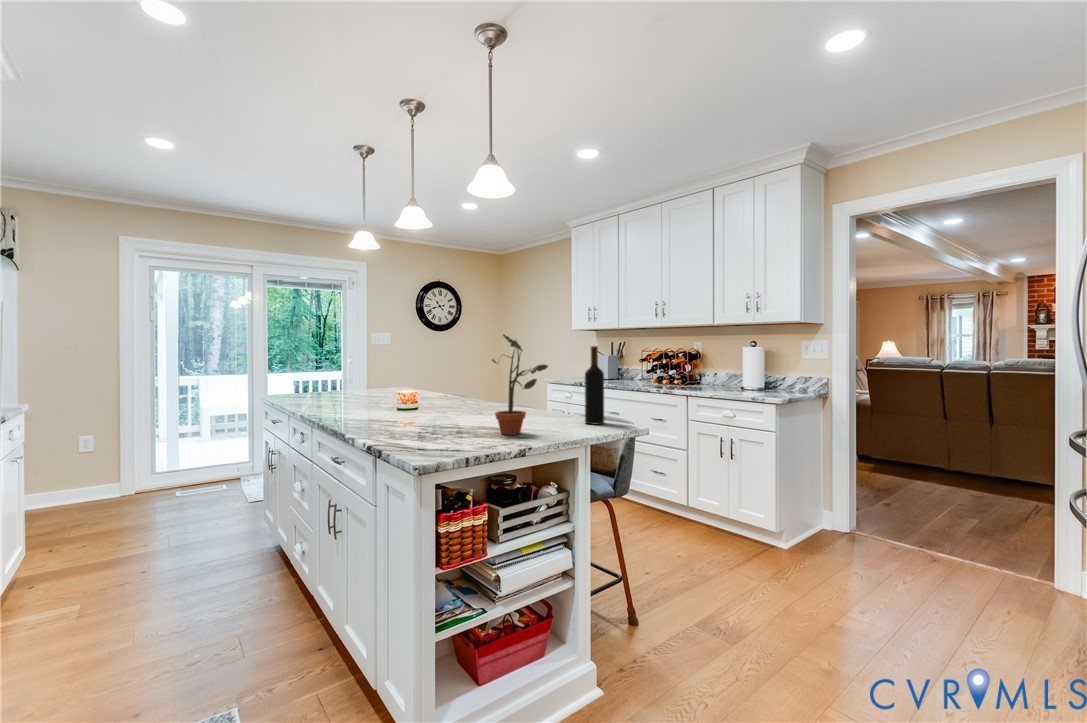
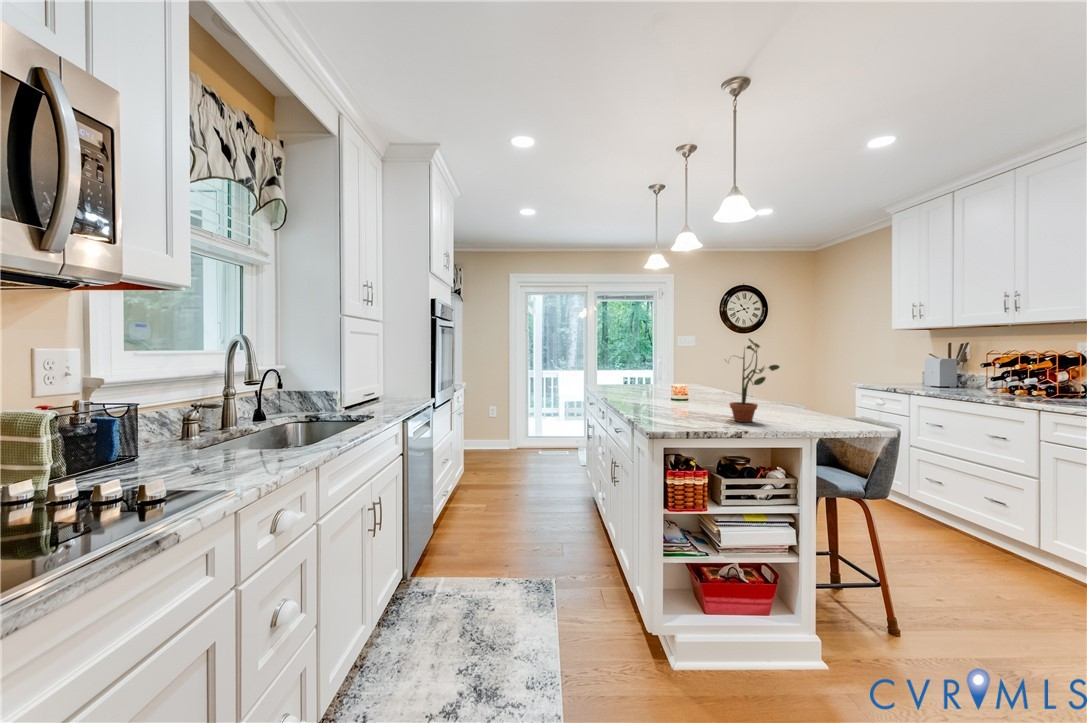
wine bottle: present [585,346,604,424] -> none [829,349,853,424]

